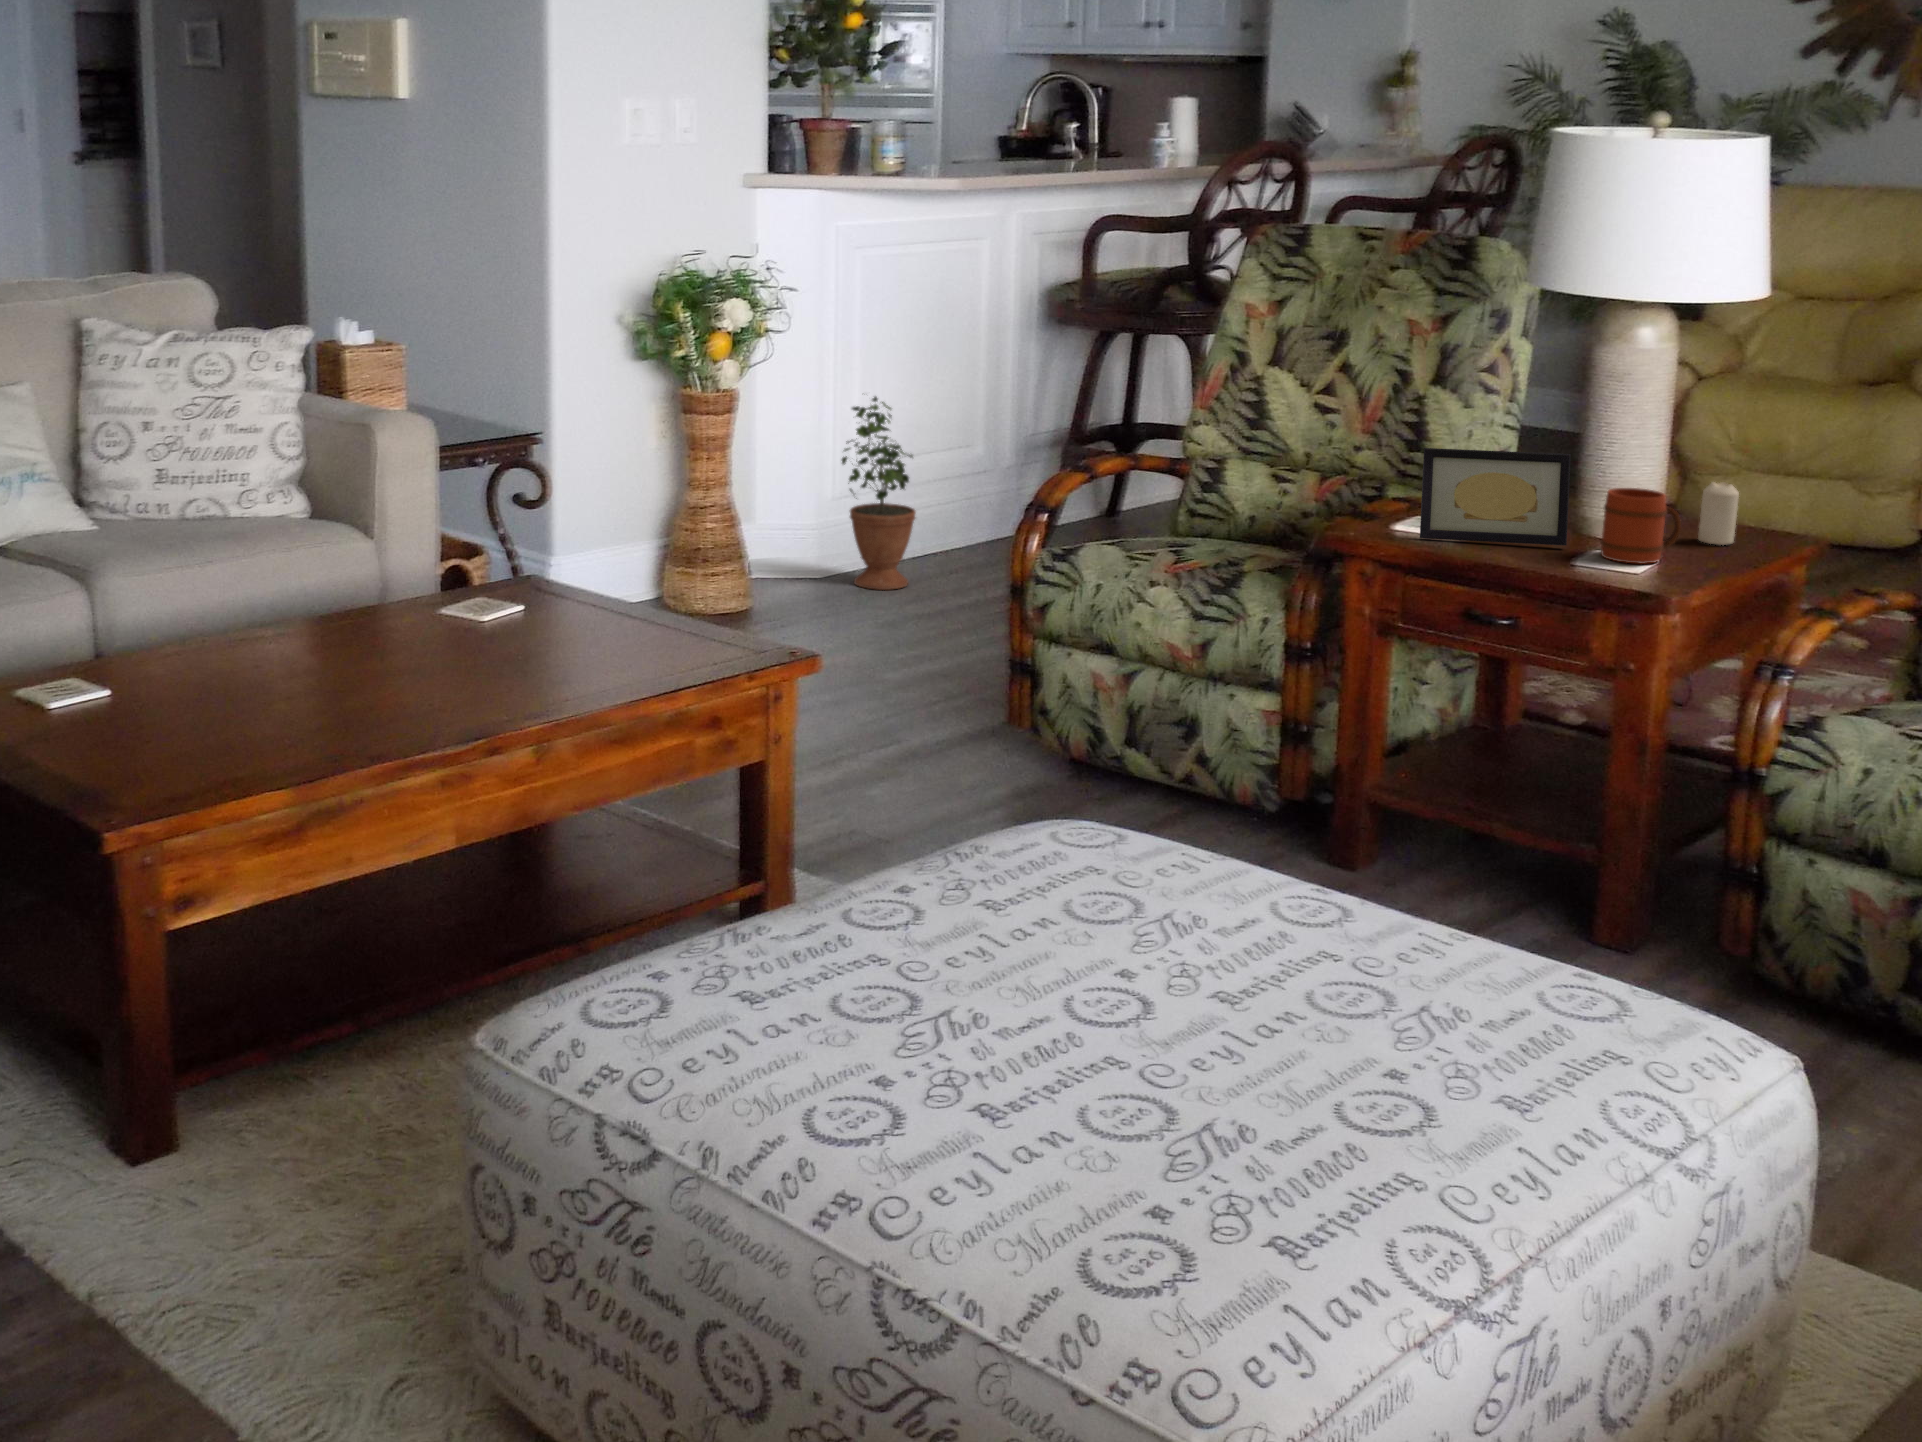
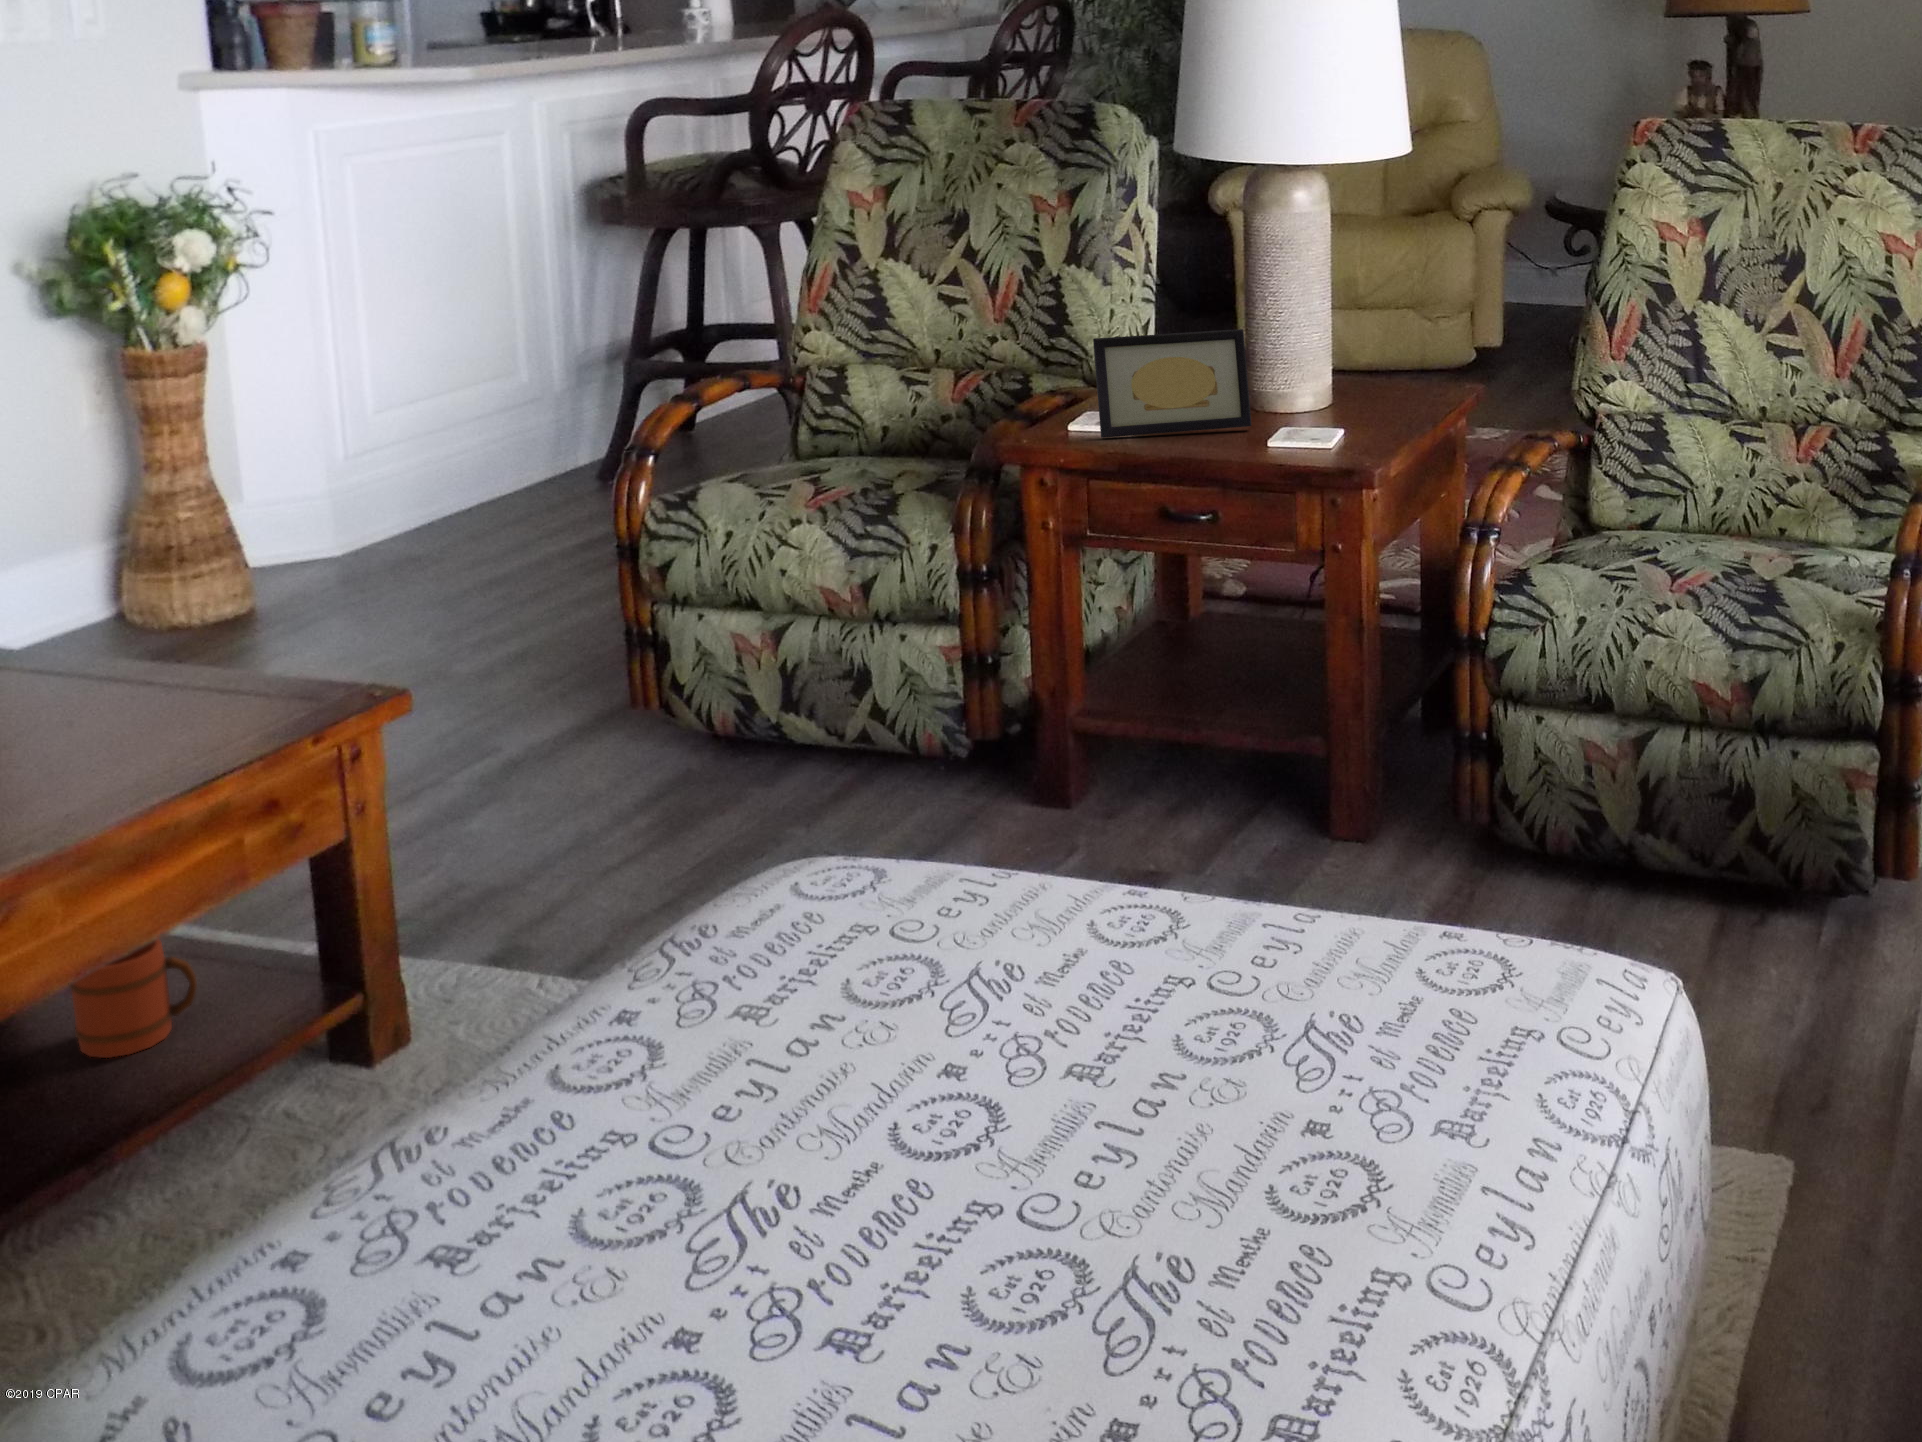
potted plant: present [842,396,916,590] -> none [336,326,446,568]
candle: present [1698,482,1739,545] -> none [1369,341,1402,405]
mug: present [1600,488,1681,564] -> present [69,939,197,1058]

